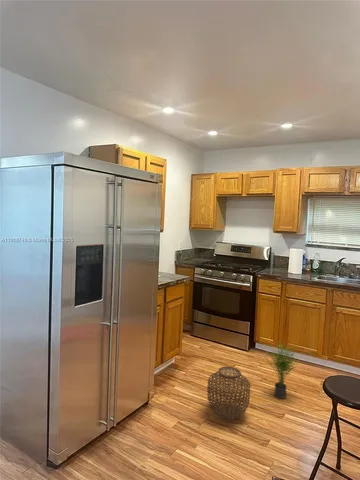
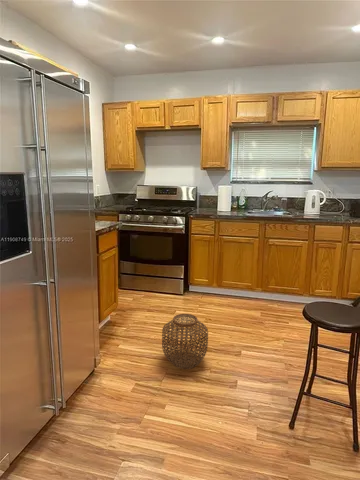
potted plant: present [268,345,295,399] -> none [206,278,248,336]

